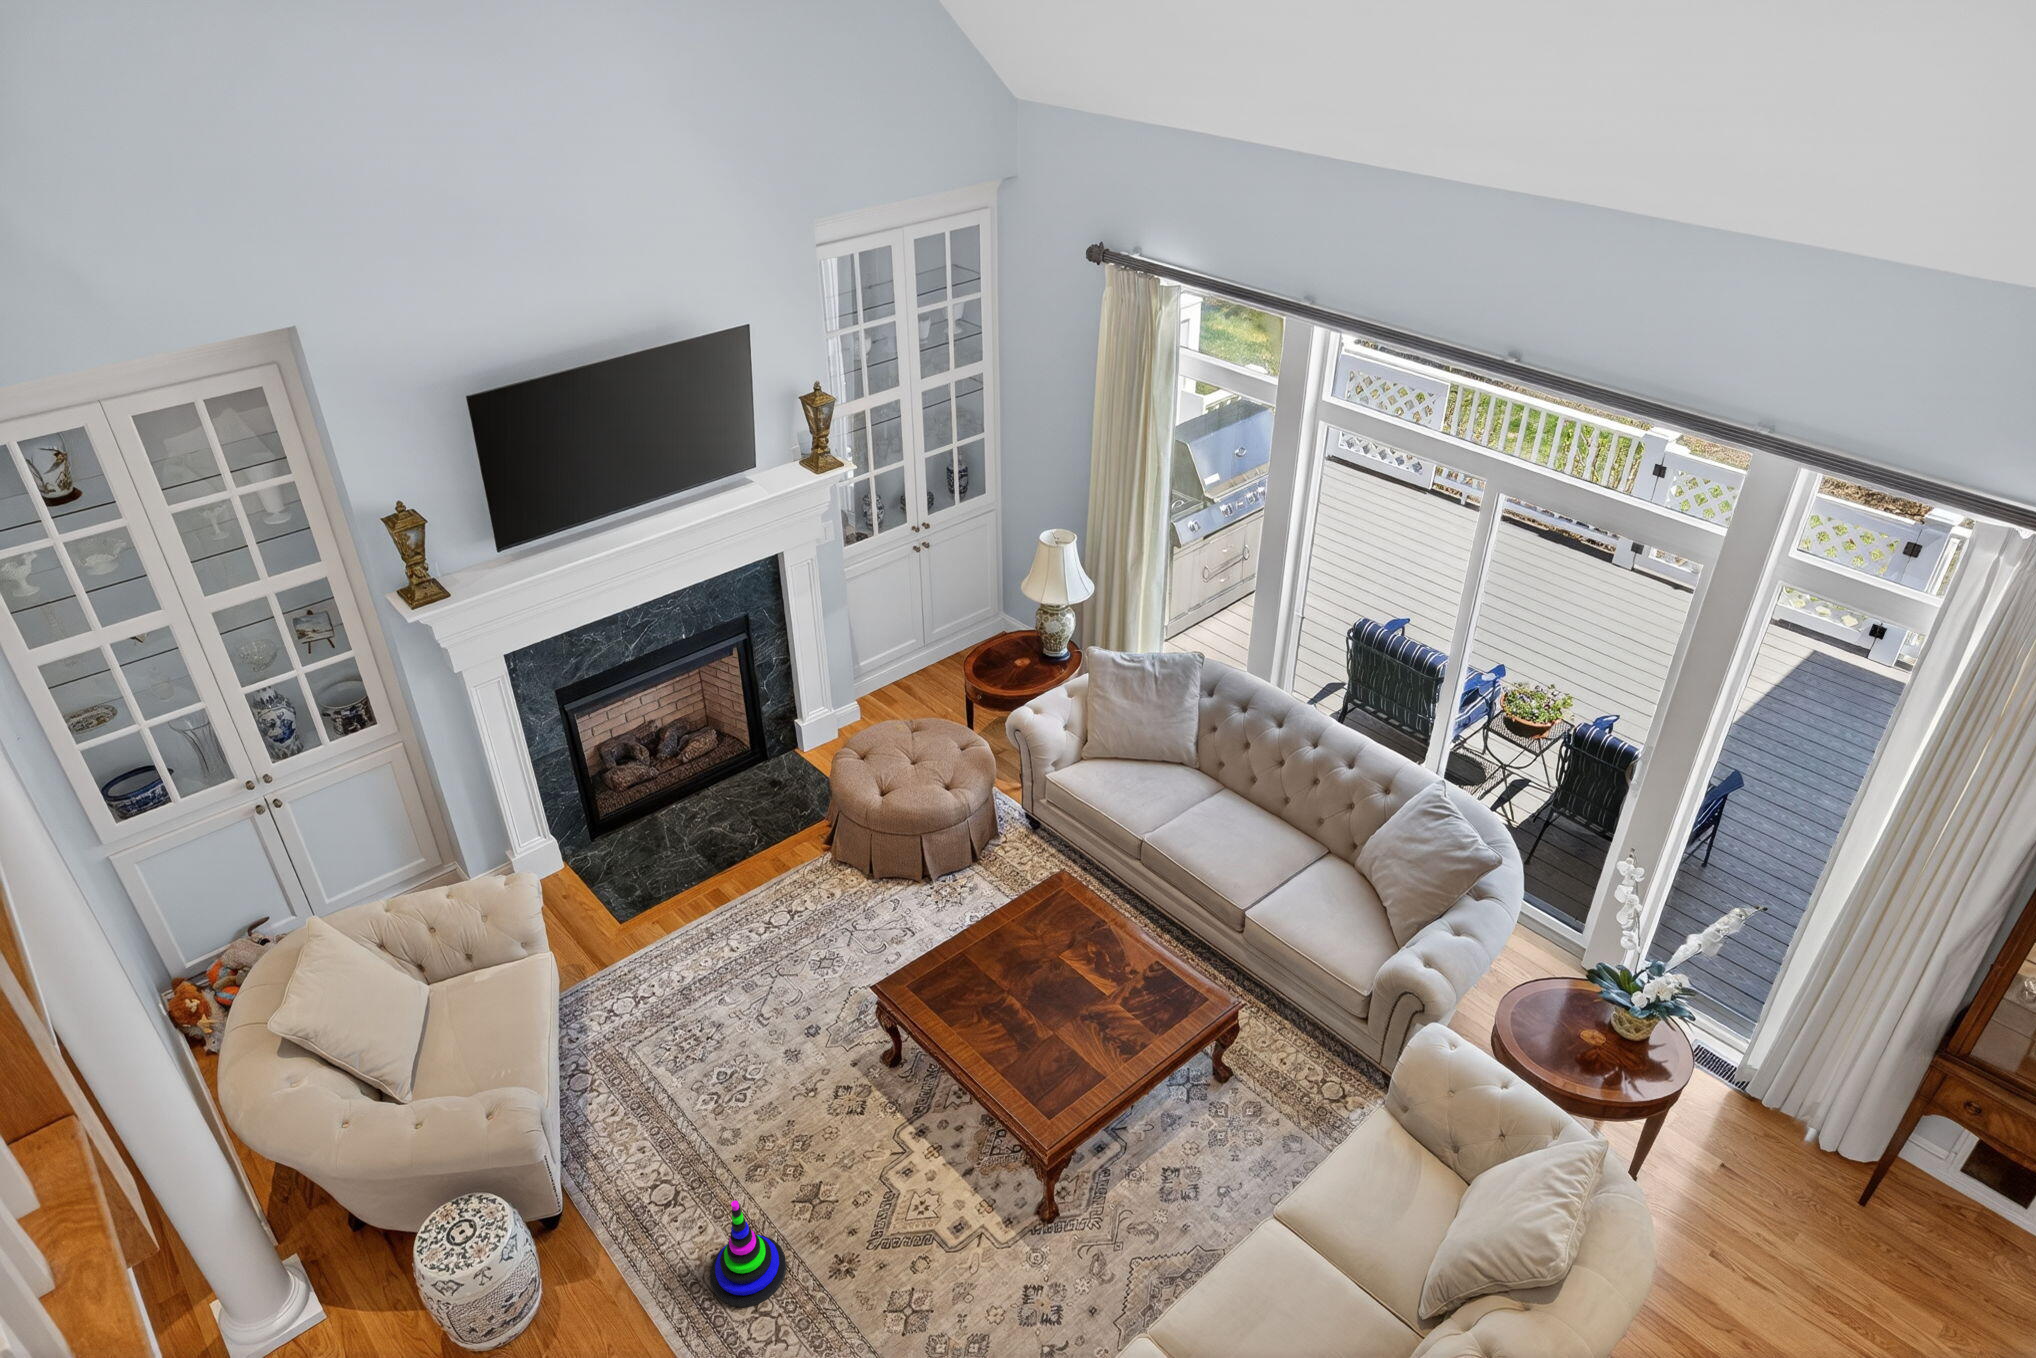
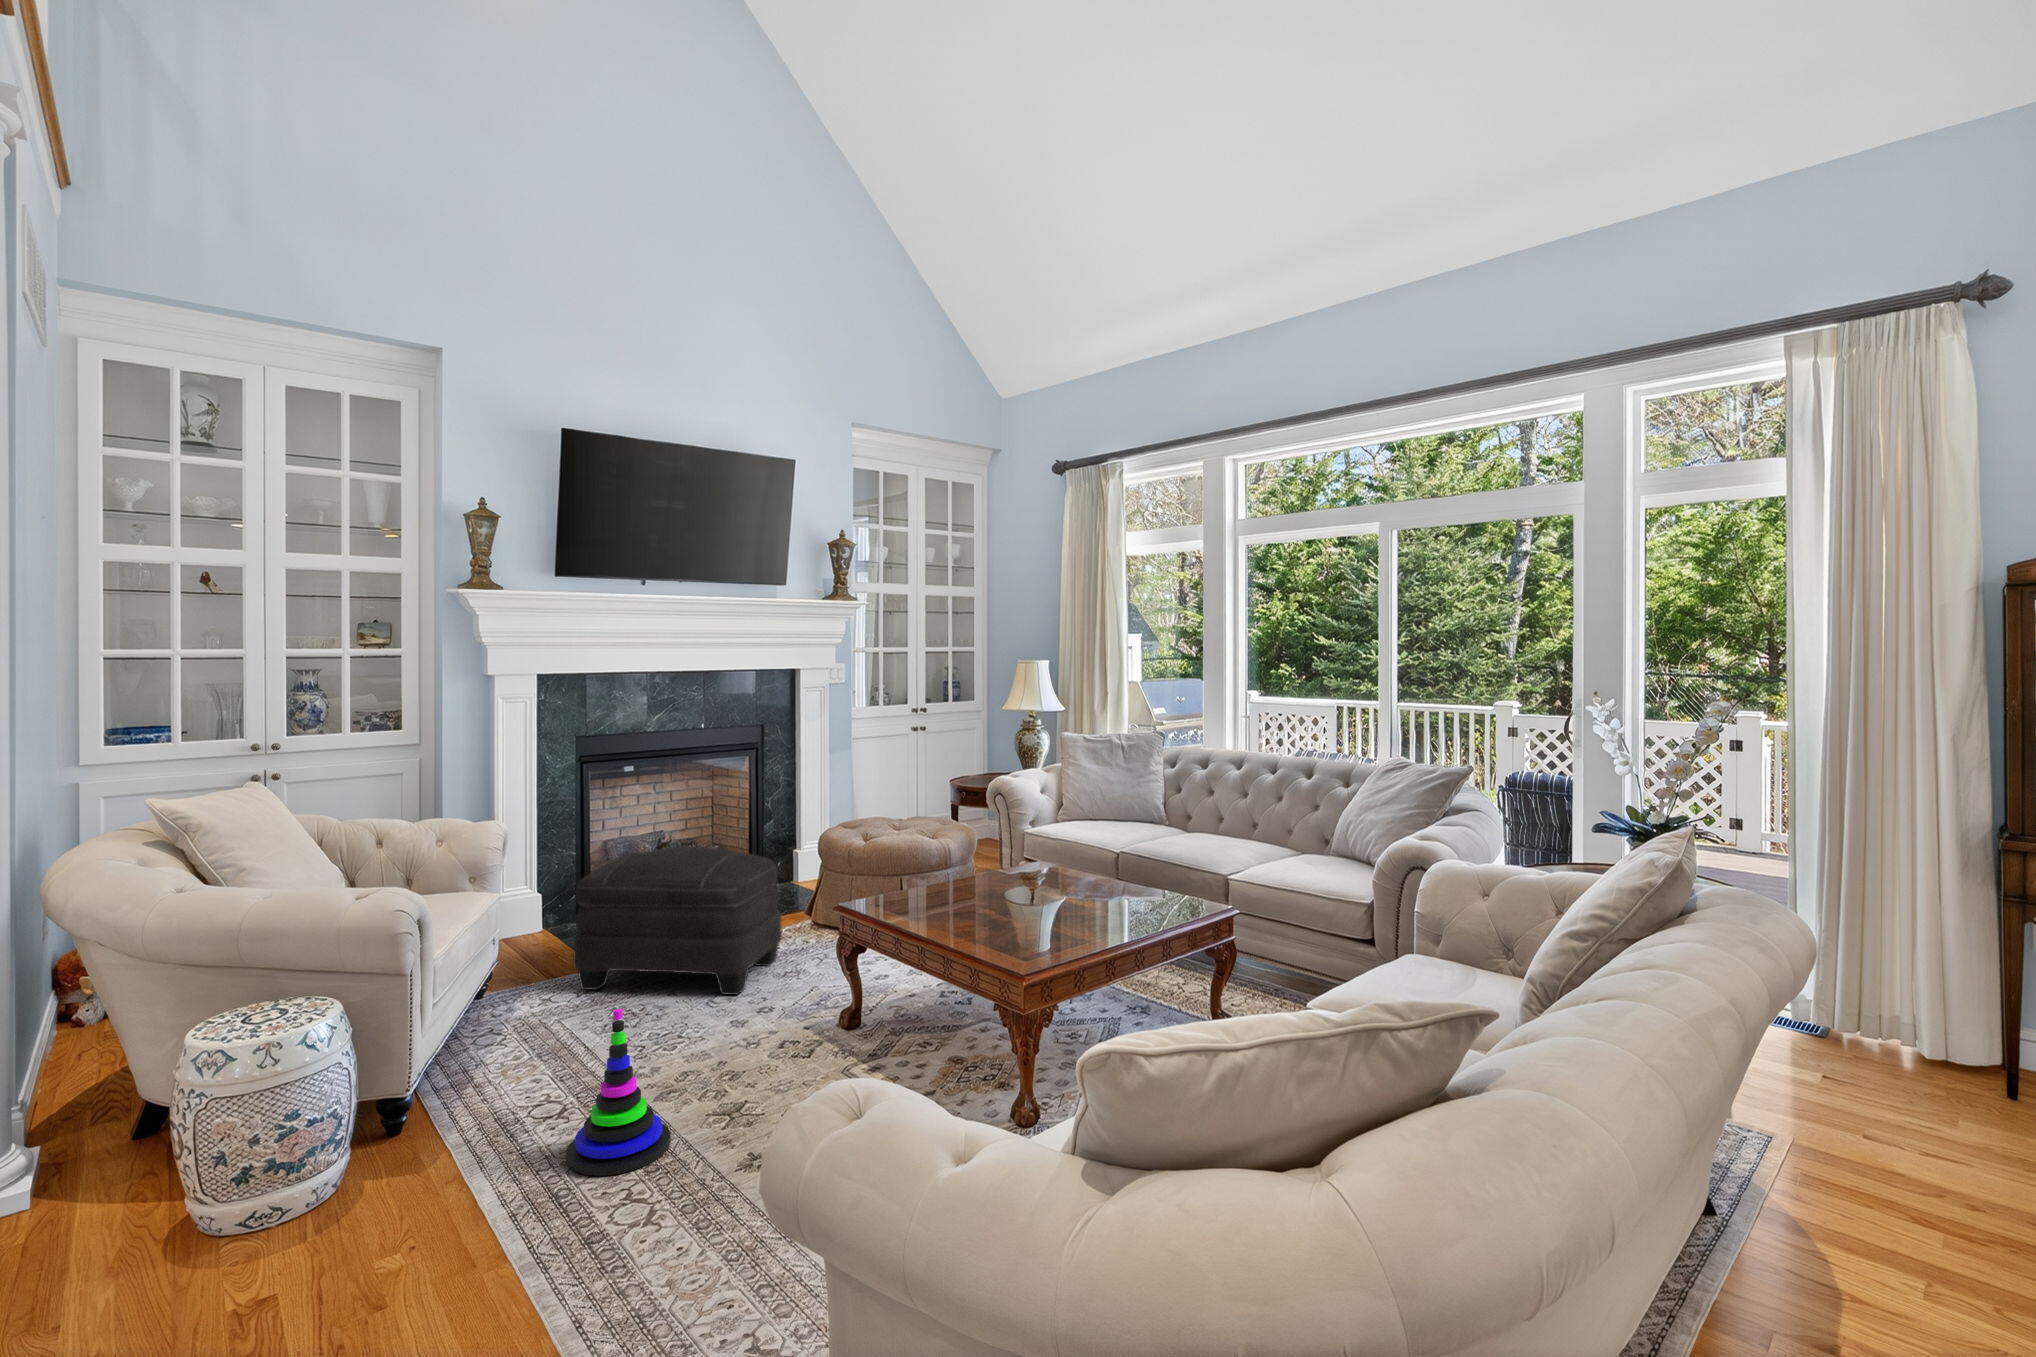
ottoman: none [622,864,816,1020] -> present [573,847,782,995]

